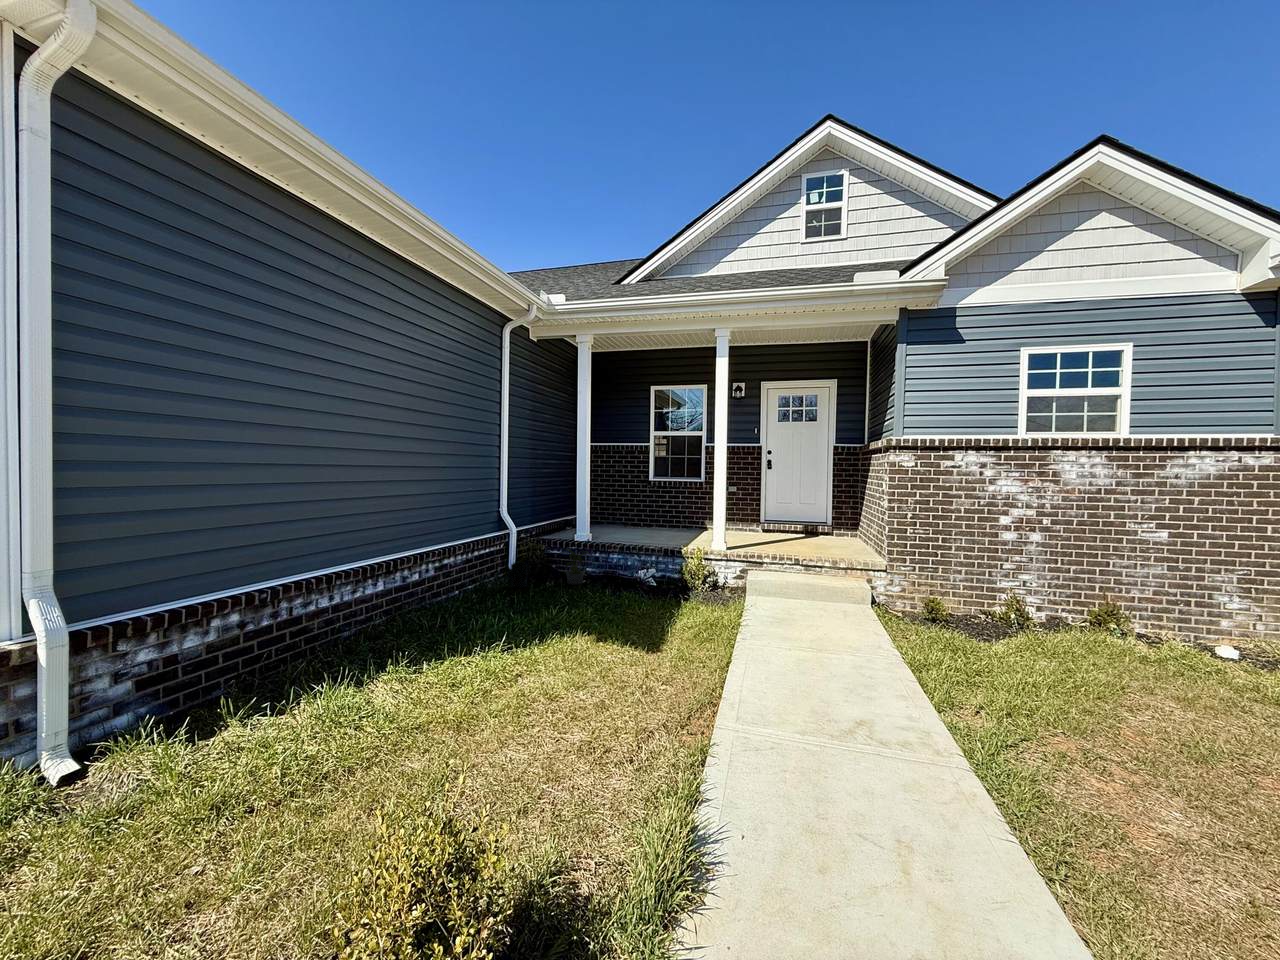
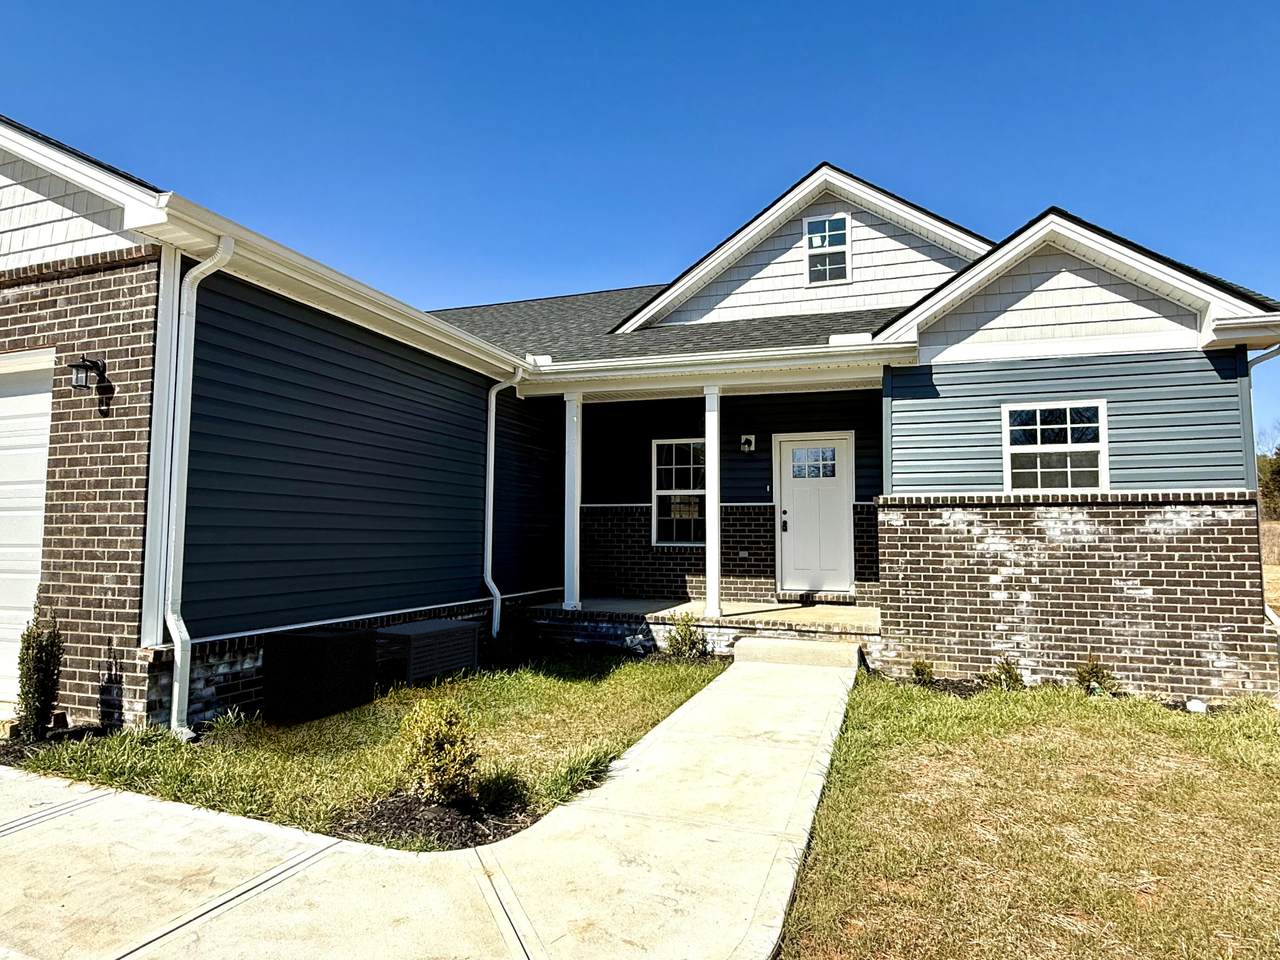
potted plant: present [559,549,589,585] -> none [542,617,585,654]
storage bench: none [360,557,496,644] -> present [375,619,481,689]
wooden crate: none [216,581,371,709] -> present [260,625,377,718]

